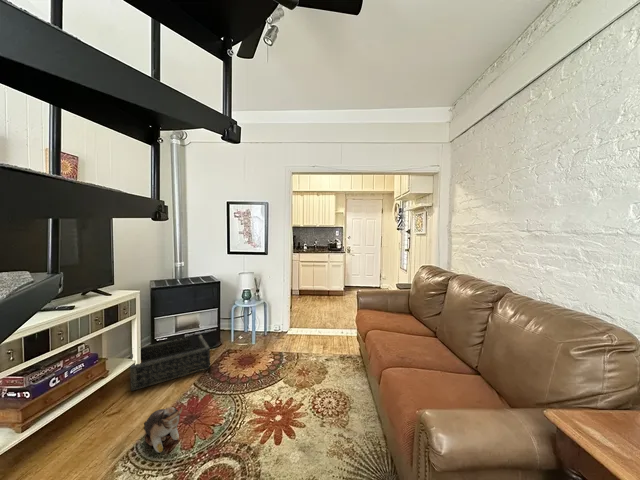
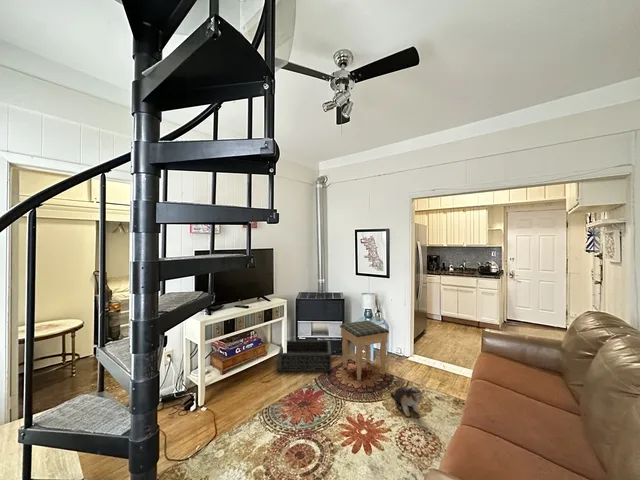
footstool: none [218,302,276,368] -> present [340,320,389,380]
plush toy: present [144,407,183,453] -> present [391,387,425,416]

